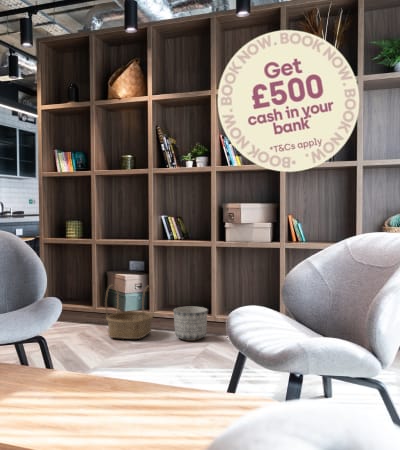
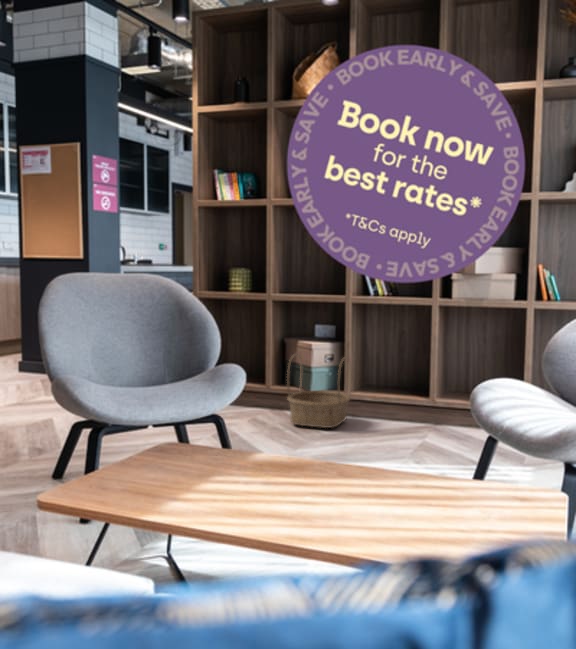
planter: present [174,306,208,341] -> none [379,387,427,433]

